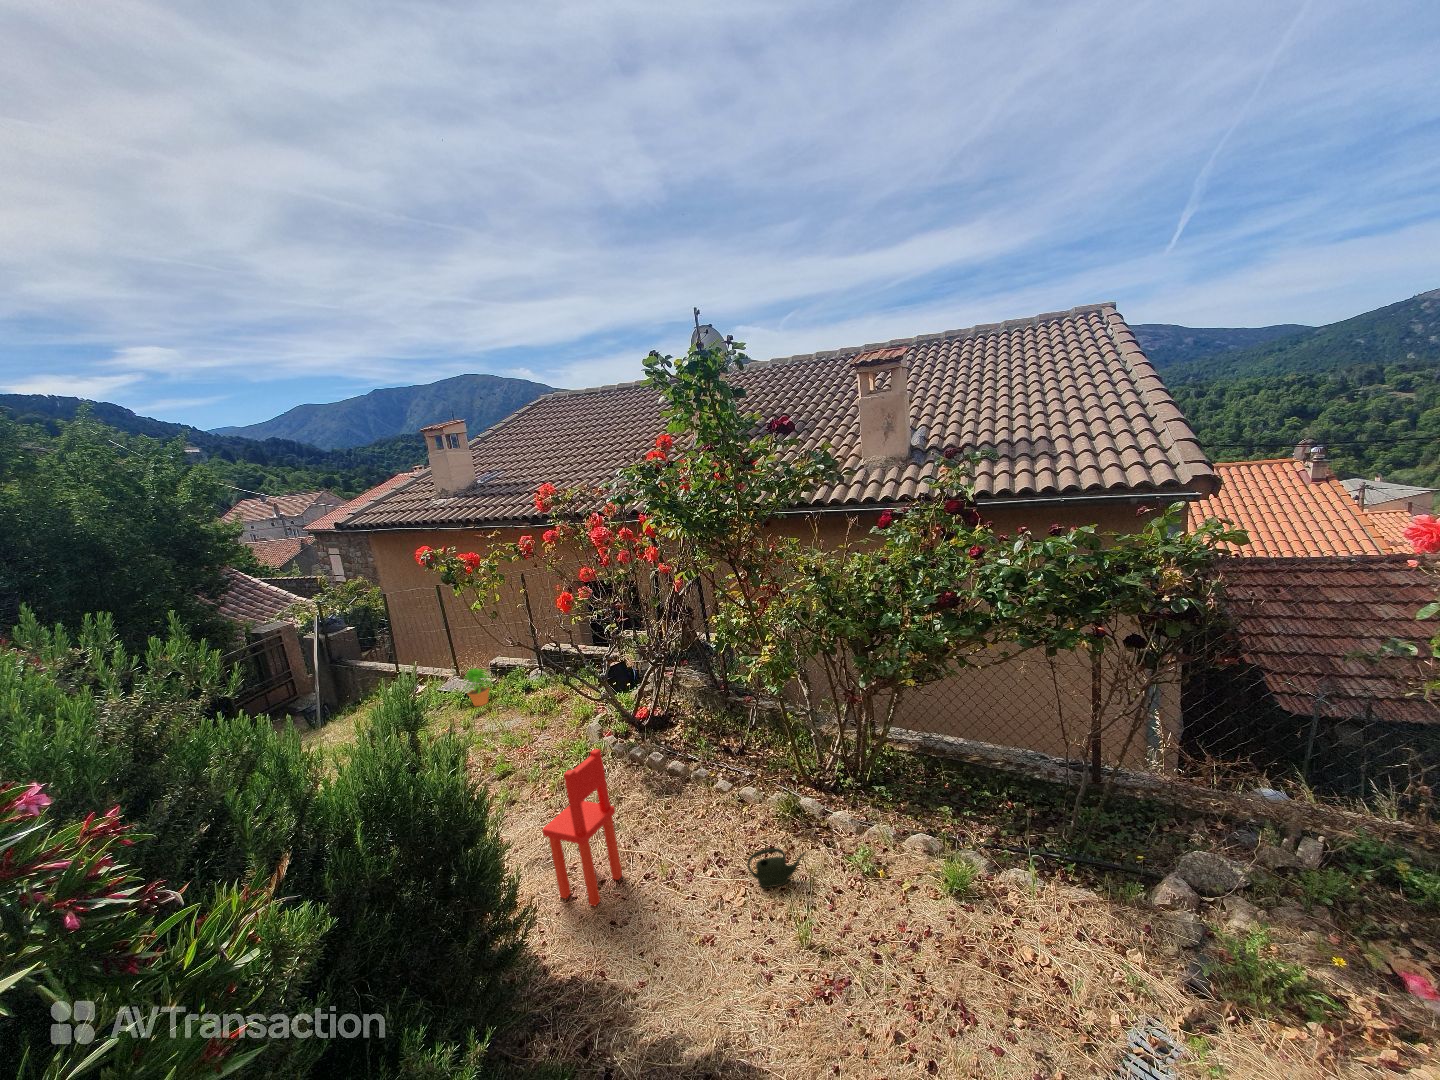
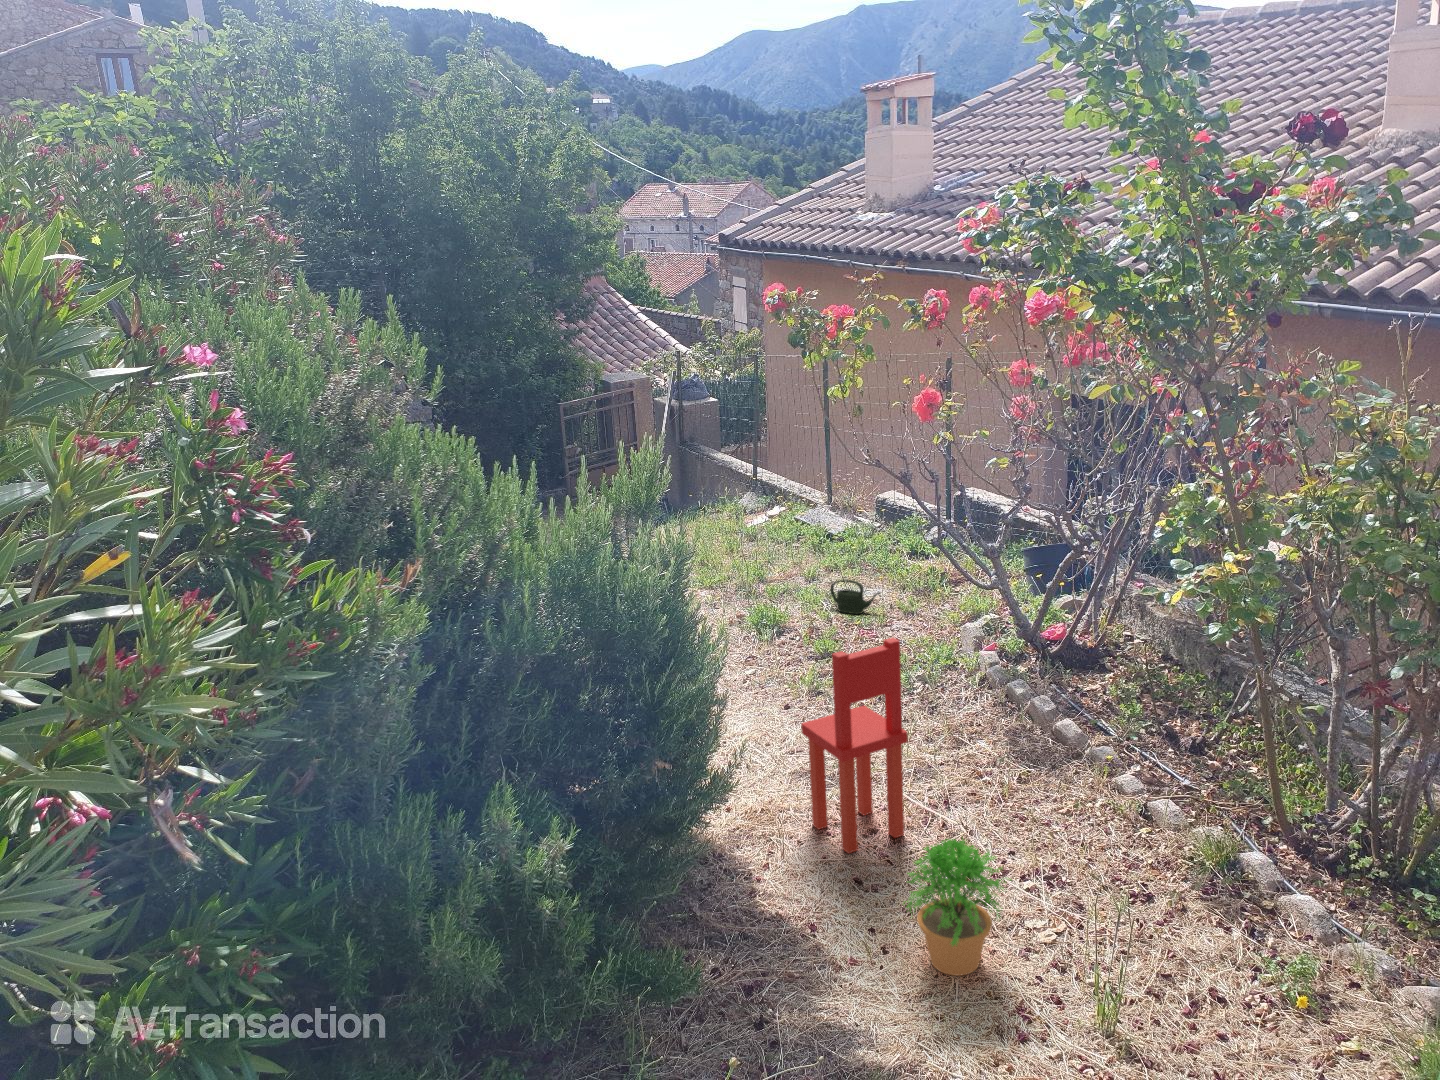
potted plant: present [463,668,490,706] -> present [907,838,1004,976]
watering can: present [747,848,805,888] -> present [830,580,879,614]

